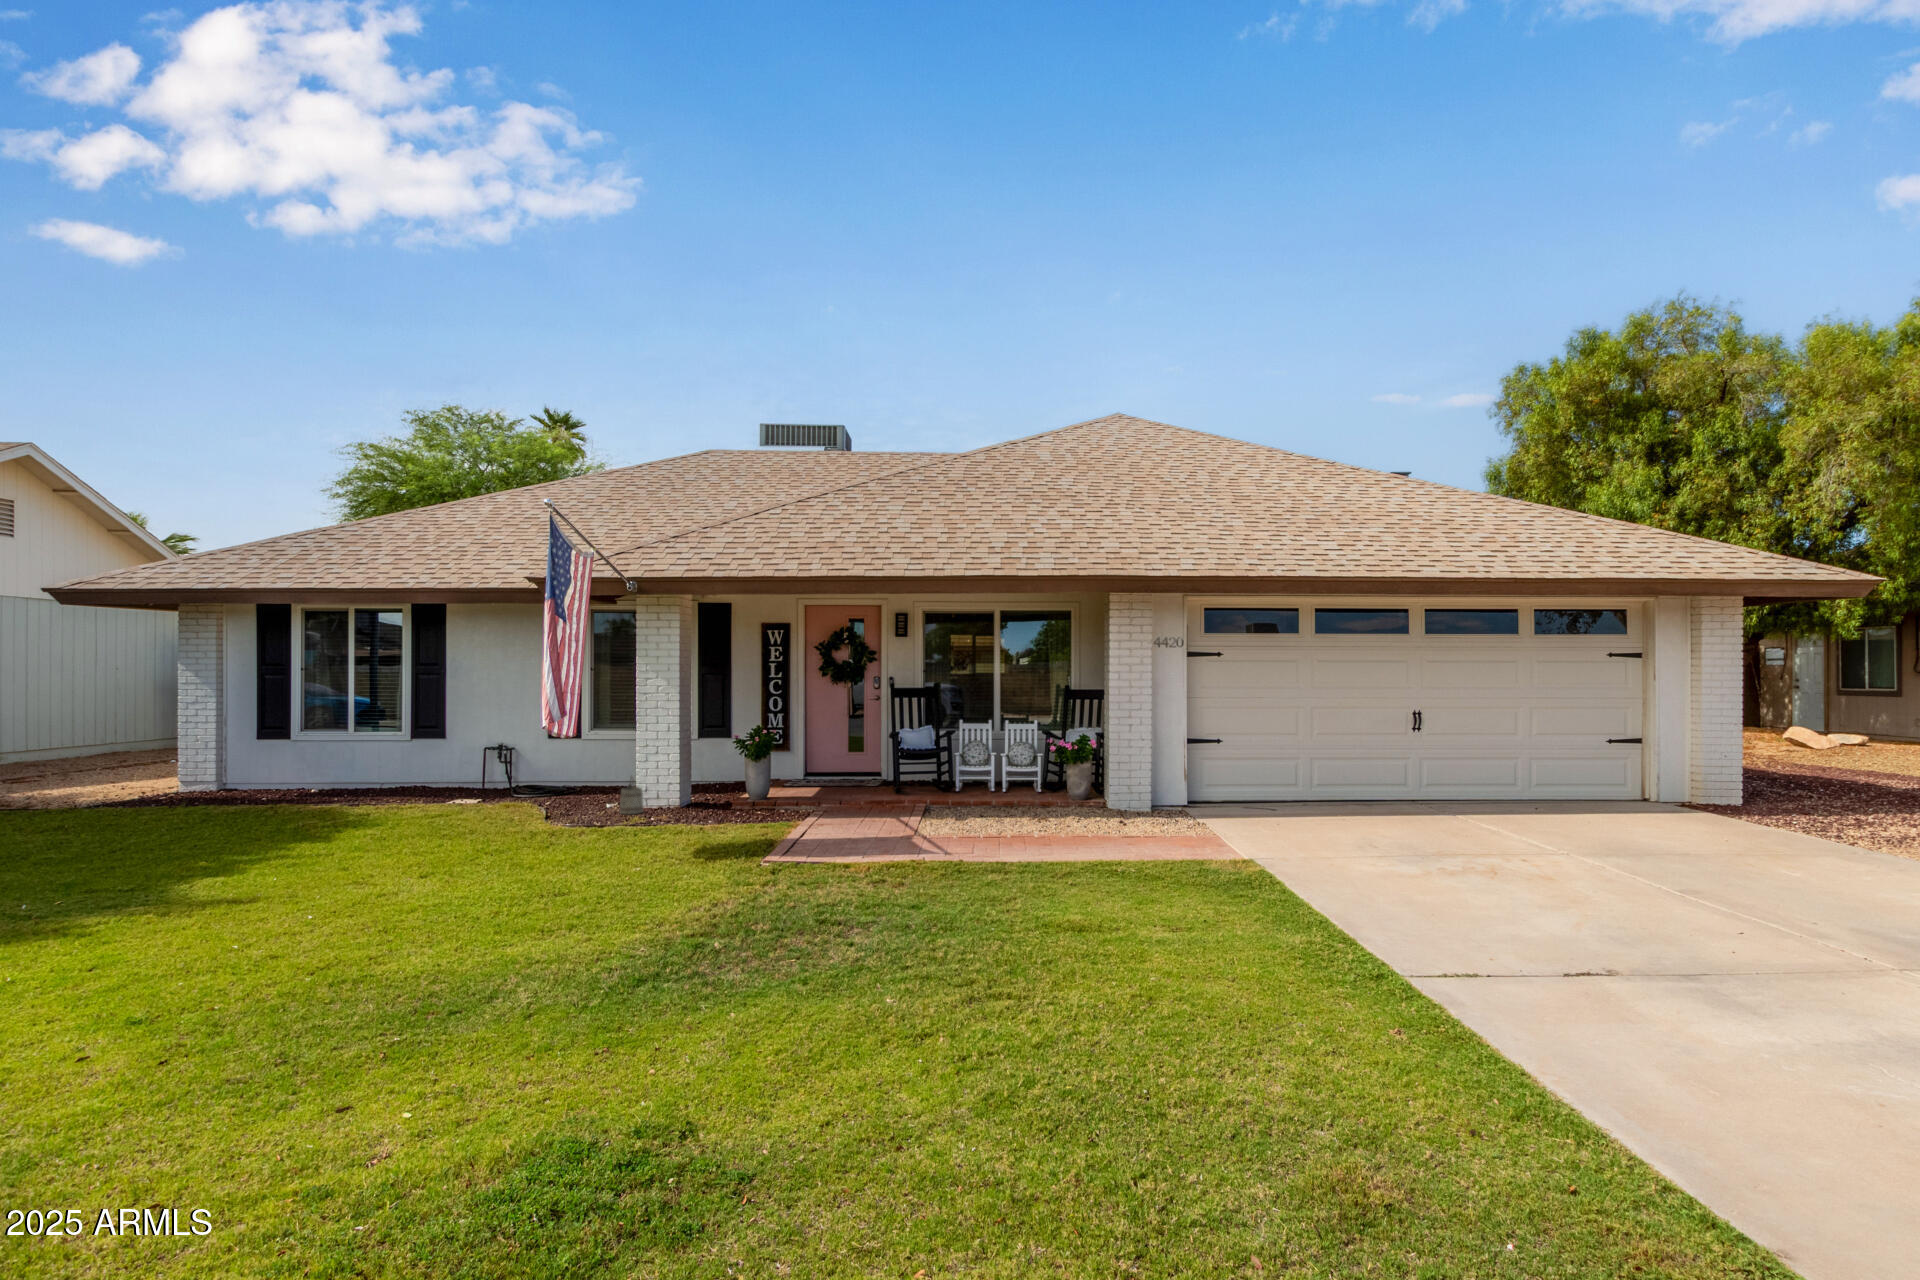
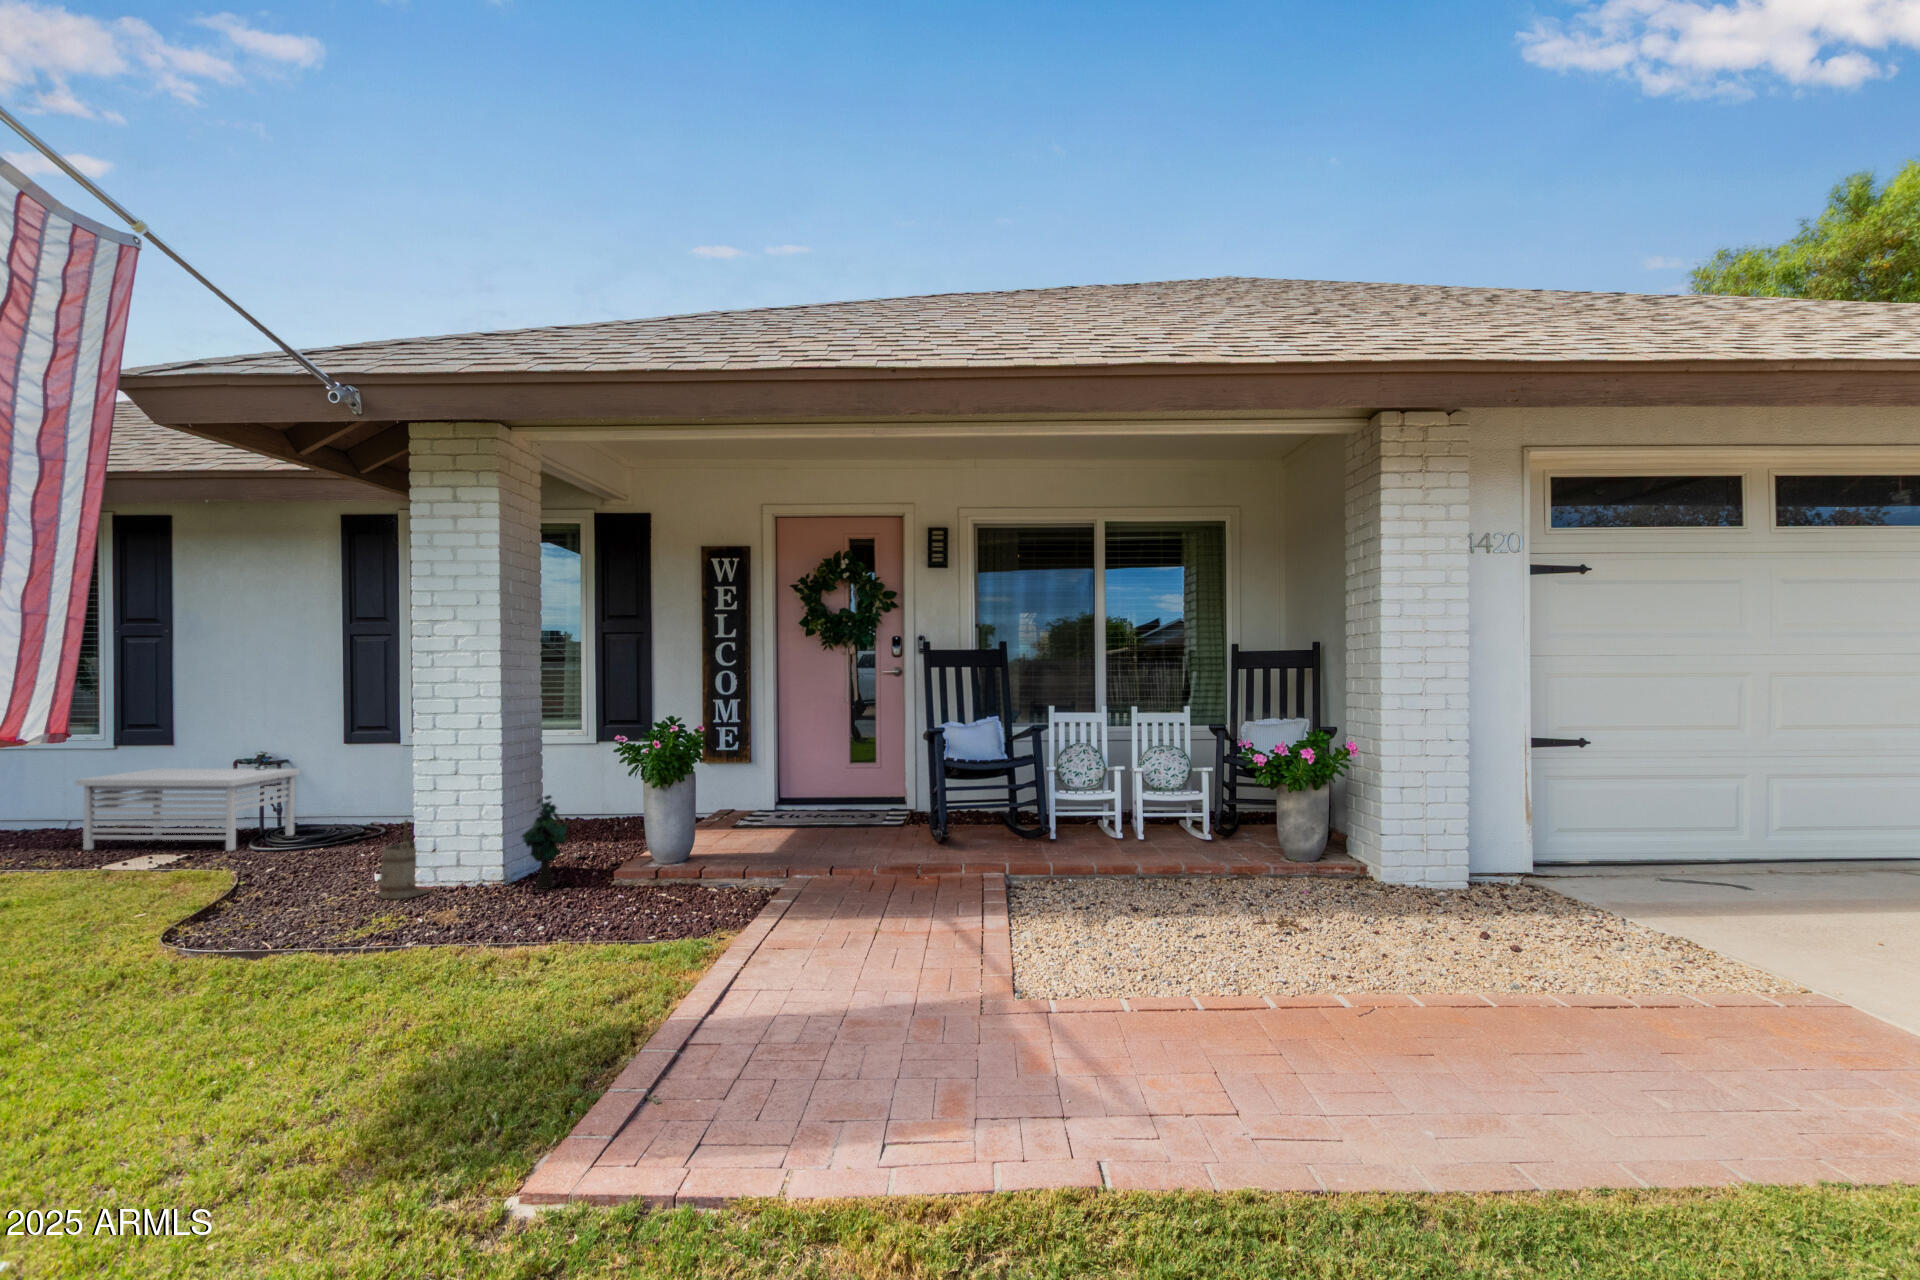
storage bench: none [412,751,526,797] -> present [75,769,300,851]
decorative plant: none [687,764,710,811] -> present [522,795,568,889]

